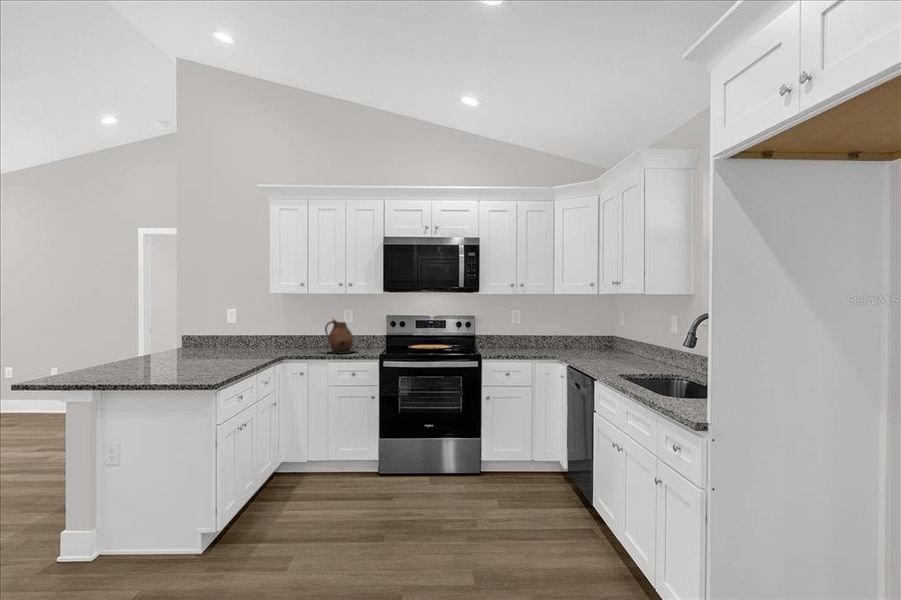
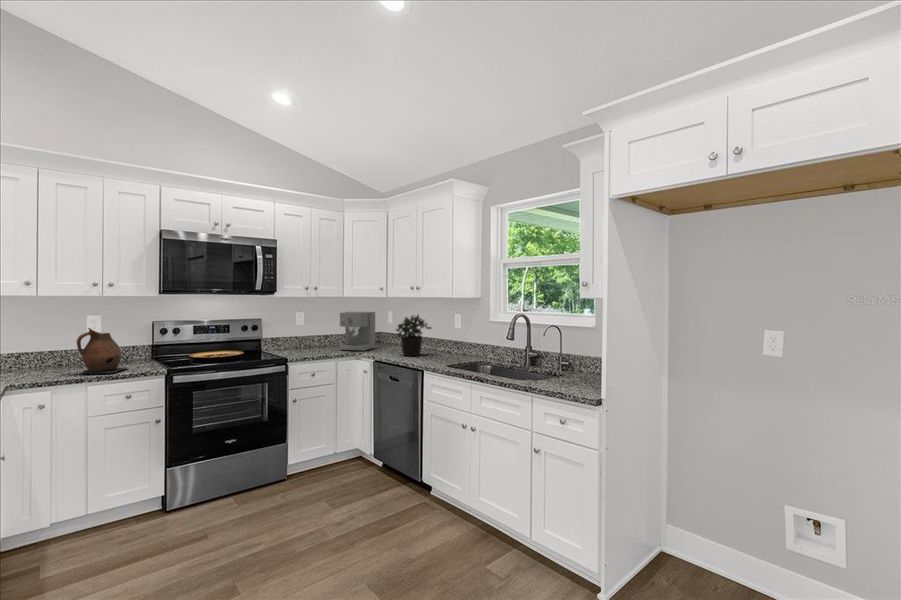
coffee maker: none [548,311,590,354] -> present [339,312,375,351]
potted plant: none [591,313,638,363] -> present [396,315,431,356]

